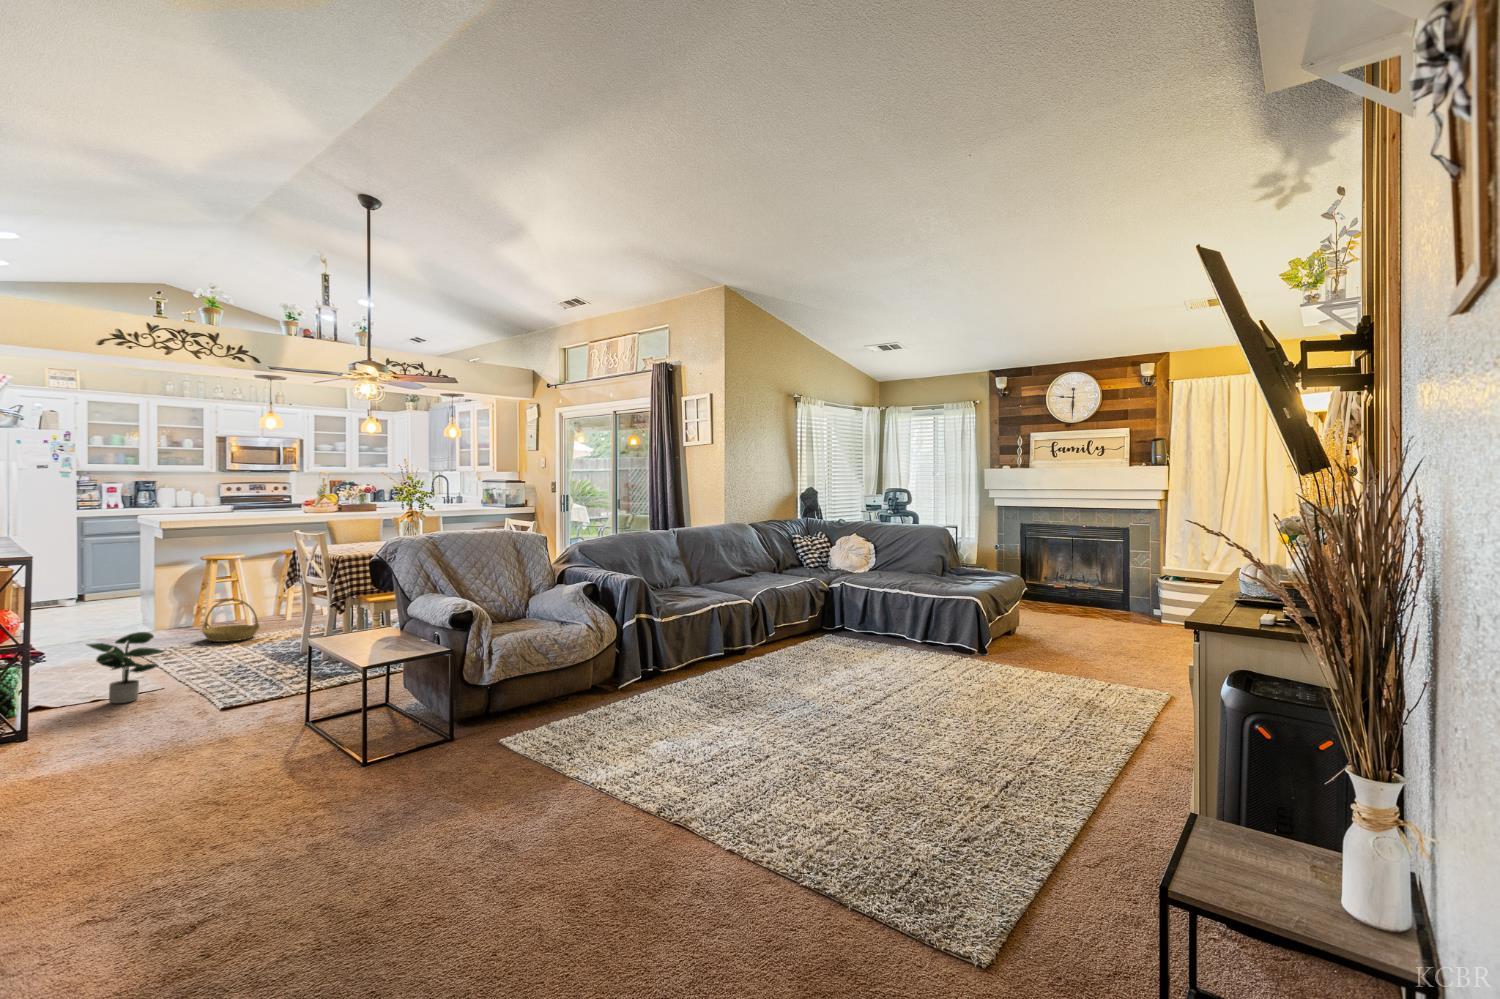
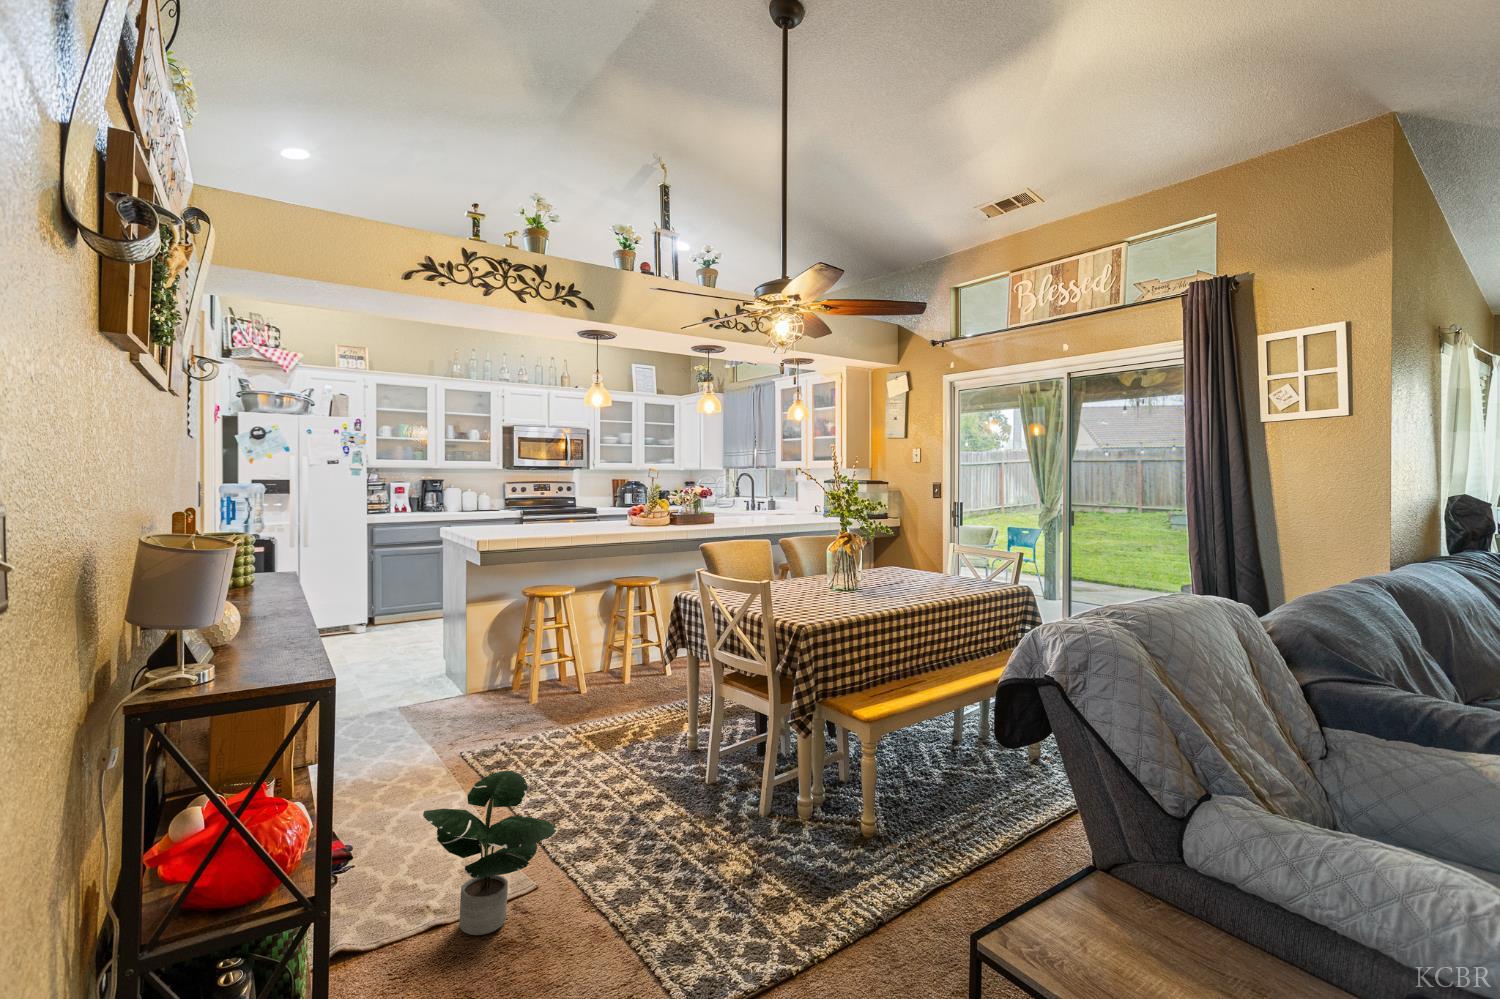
basket: present [202,599,259,642] -> none [537,661,611,731]

